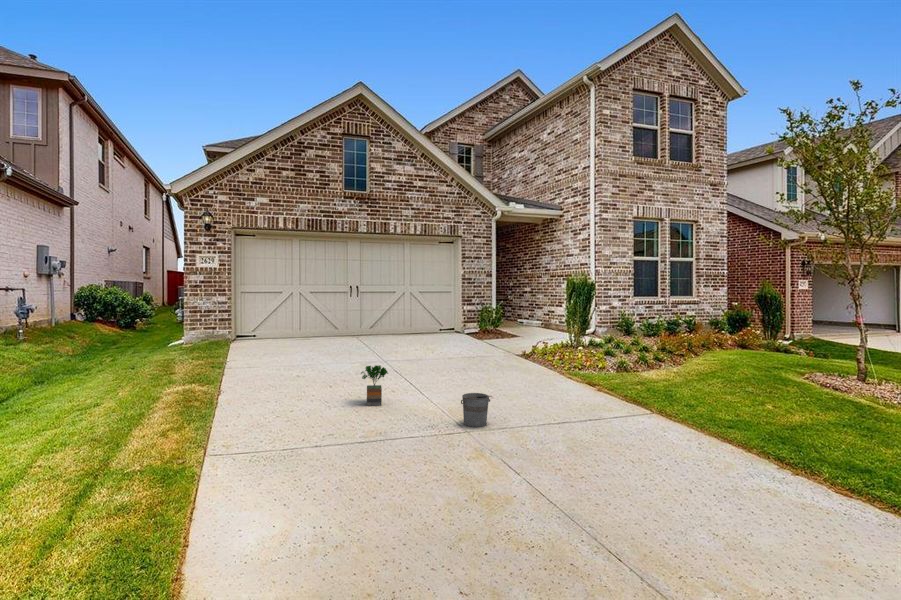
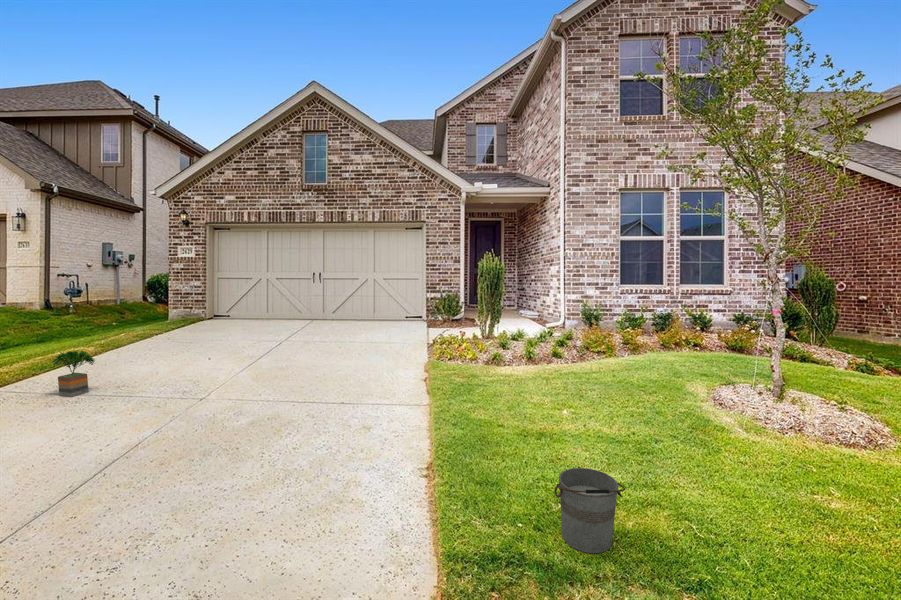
bucket: present [461,393,492,427] -> present [554,468,625,553]

